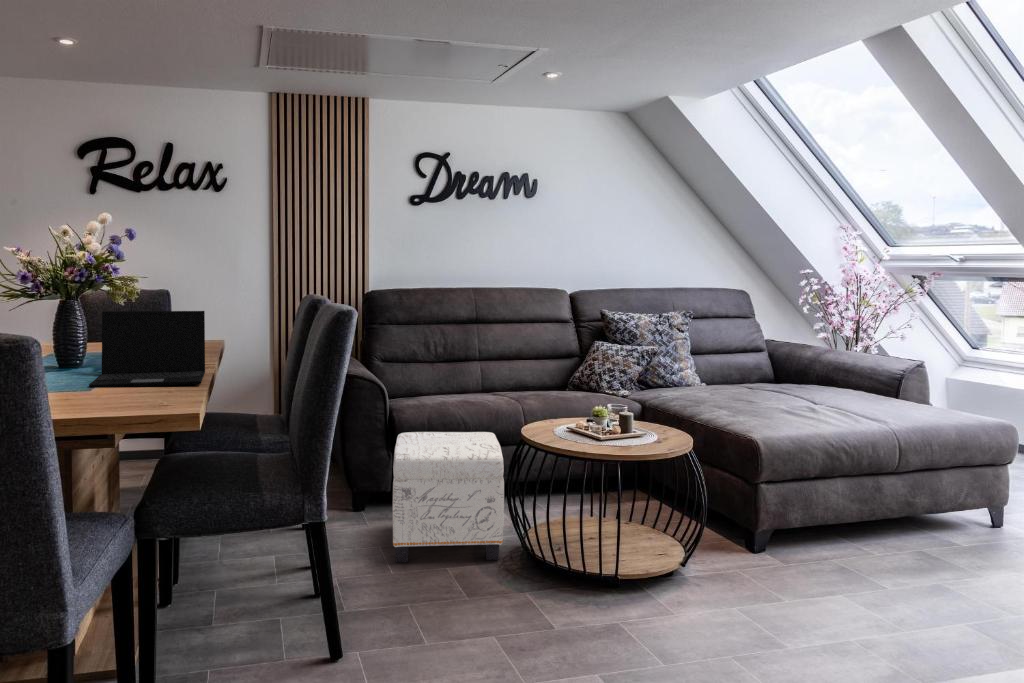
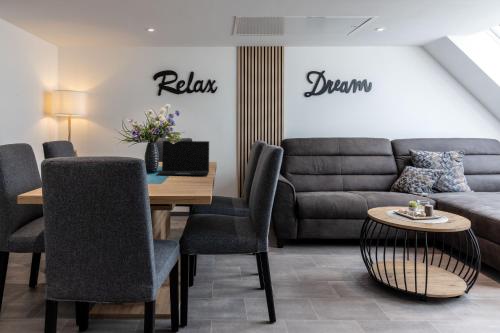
ottoman: present [393,432,504,563] -> none [301,208,363,279]

